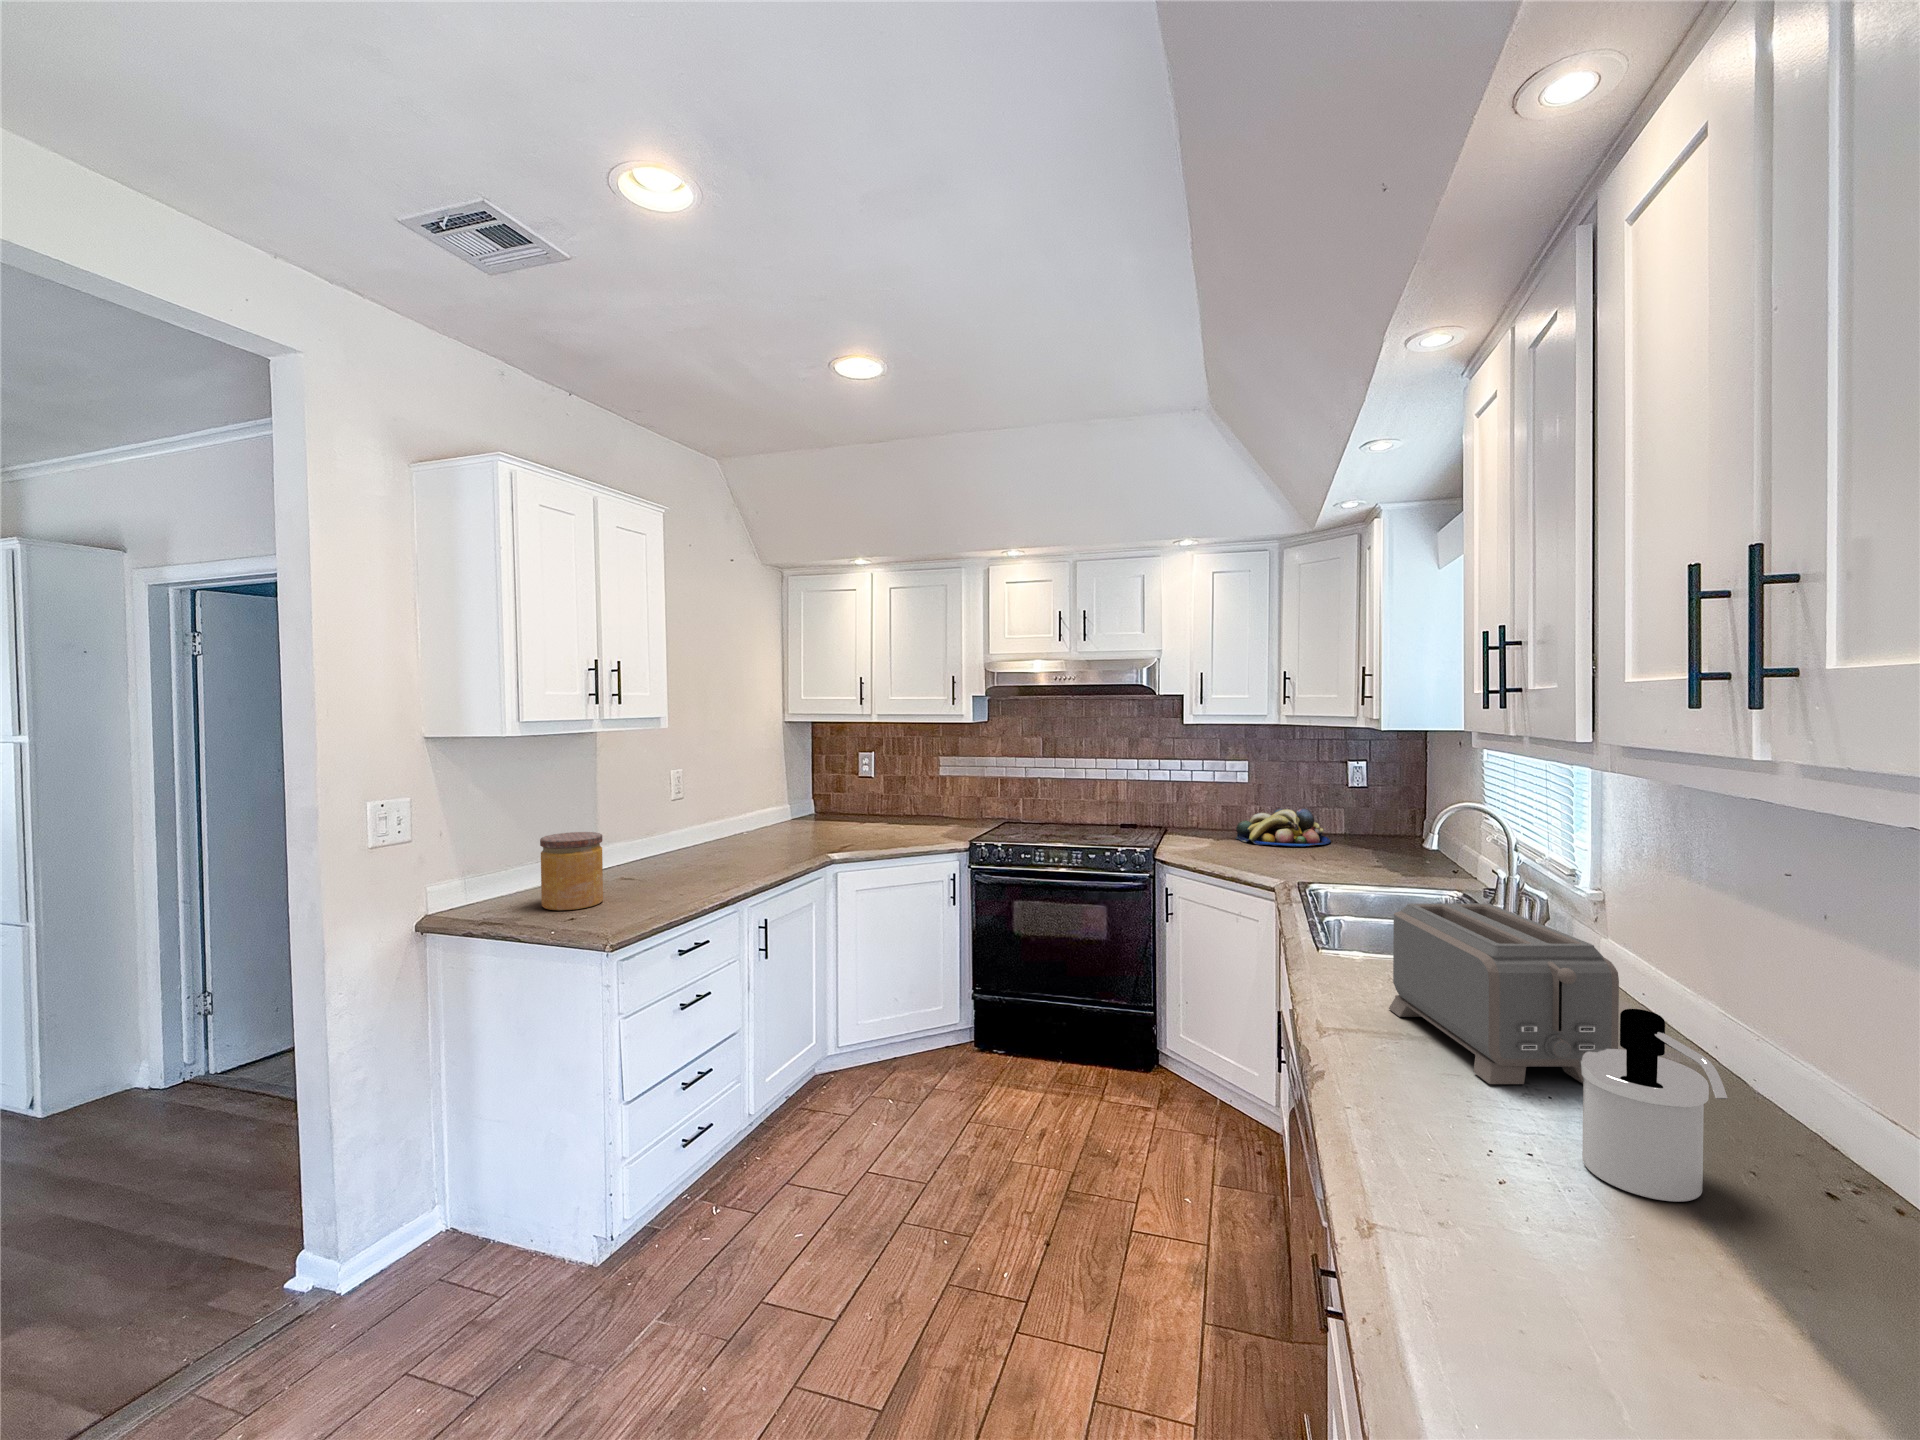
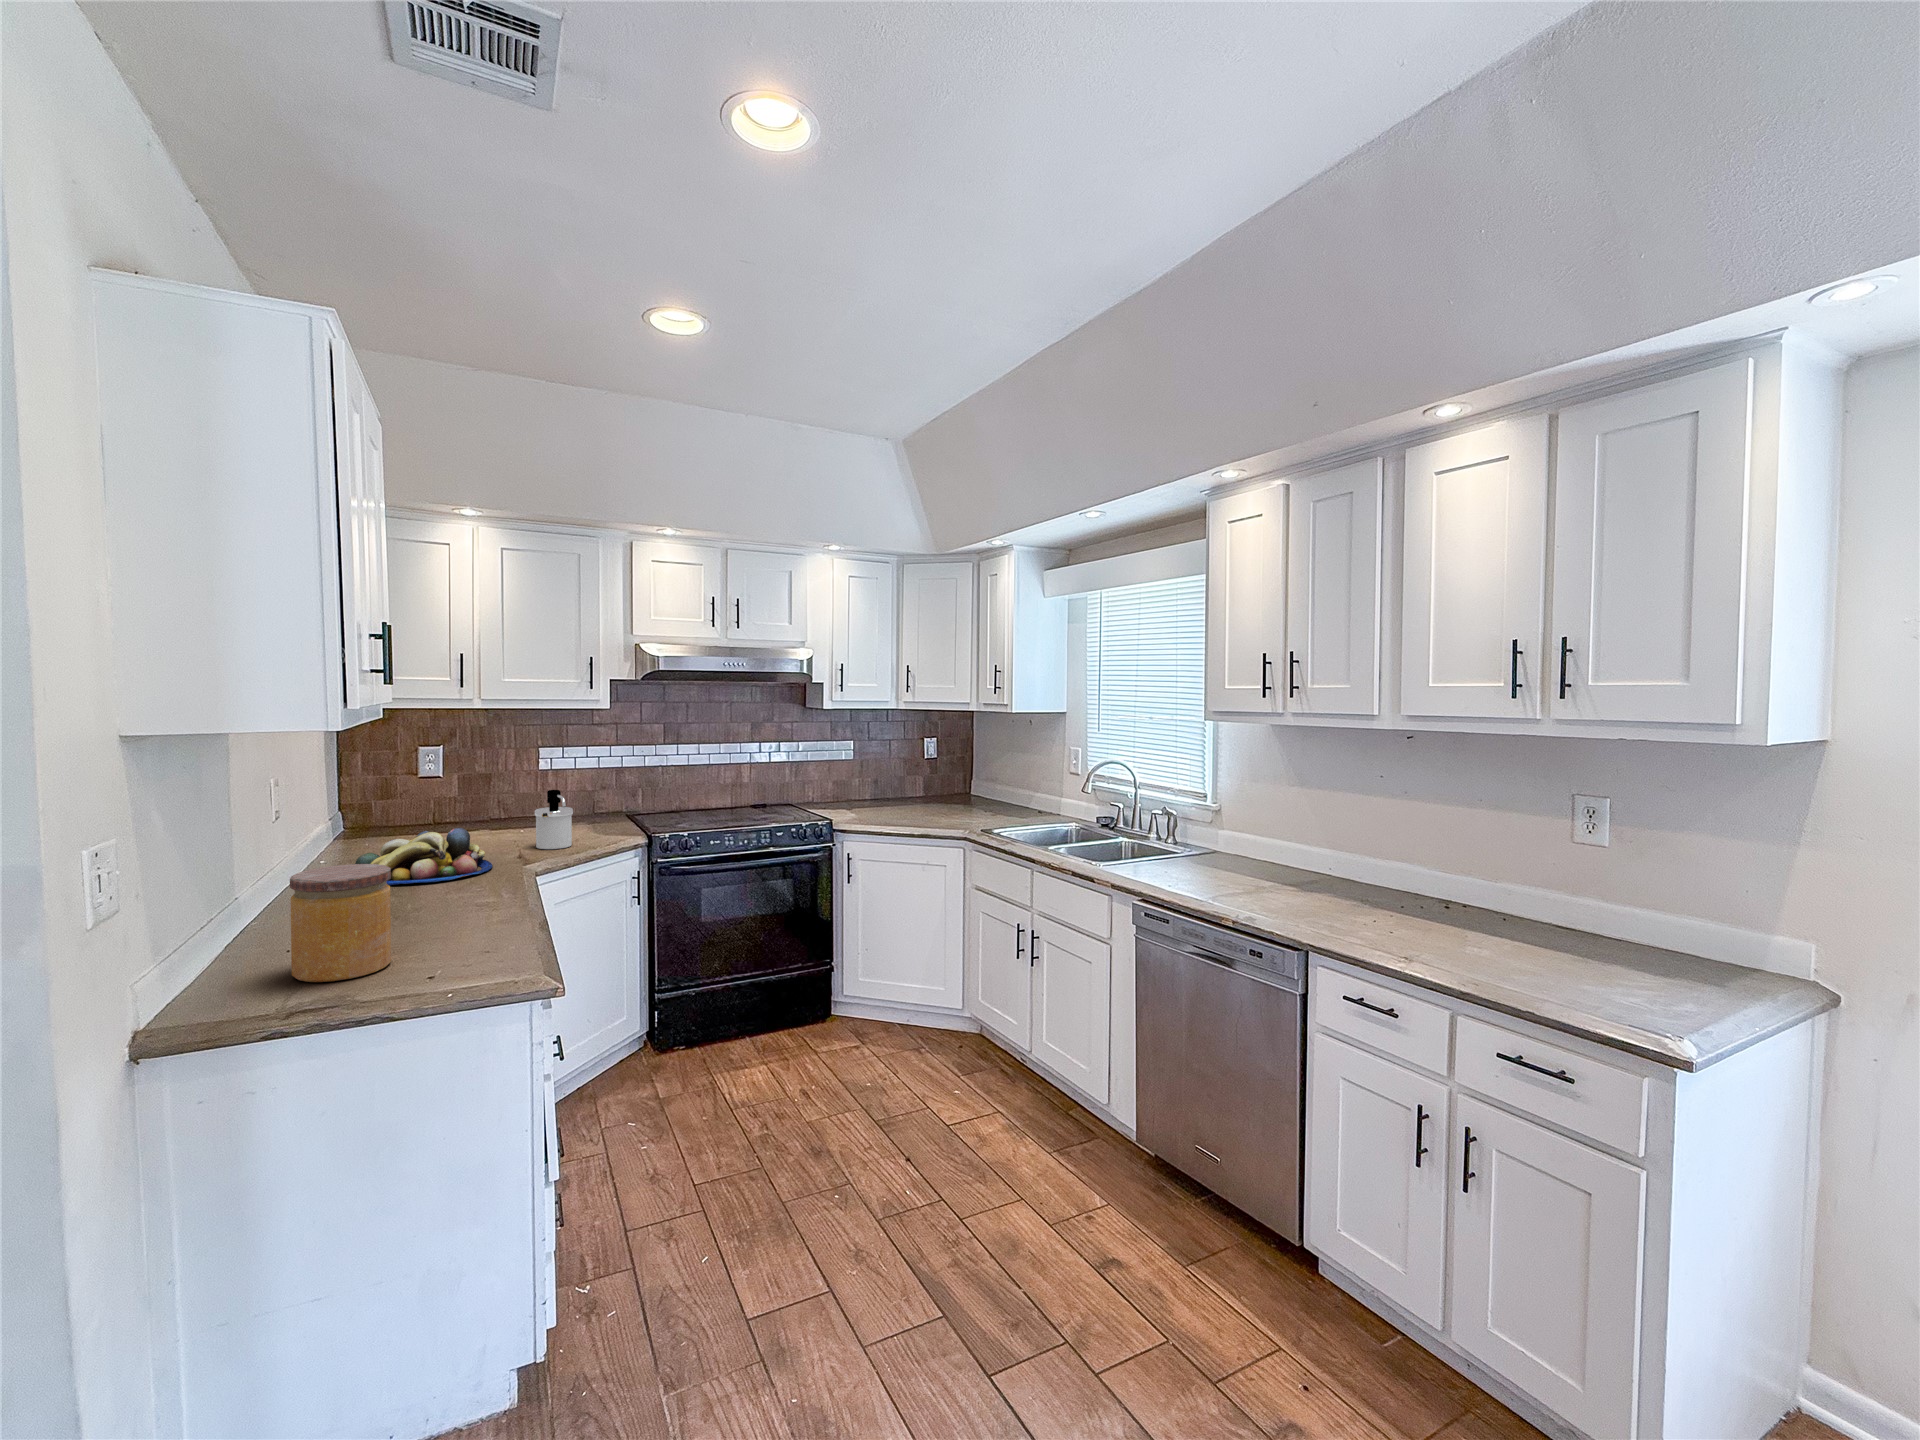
fruit bowl: present [1236,808,1331,846] -> present [355,828,493,885]
toaster: present [1389,903,1619,1084] -> none [1196,813,1328,903]
soap dispenser: present [1579,1009,1728,1202] -> present [535,790,573,849]

